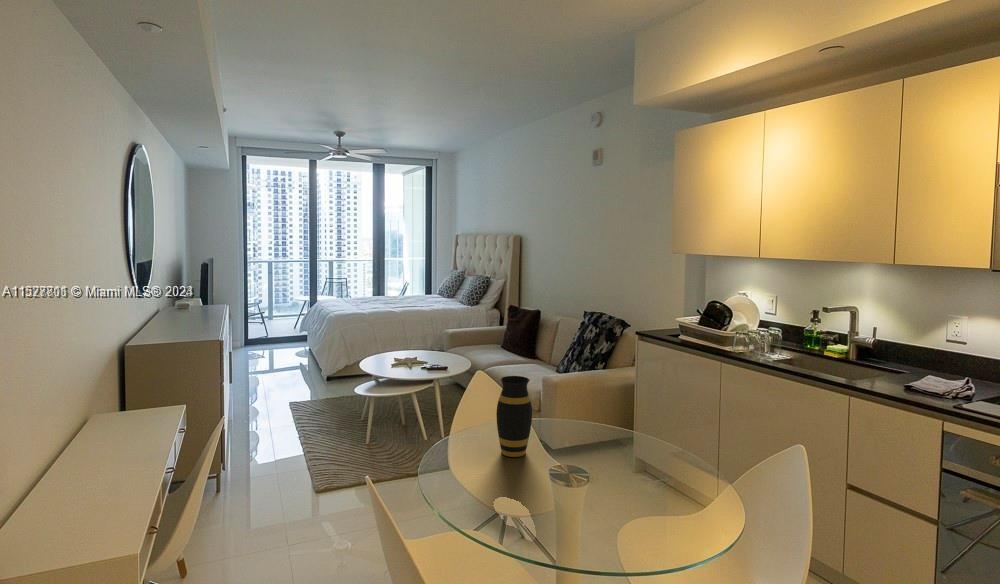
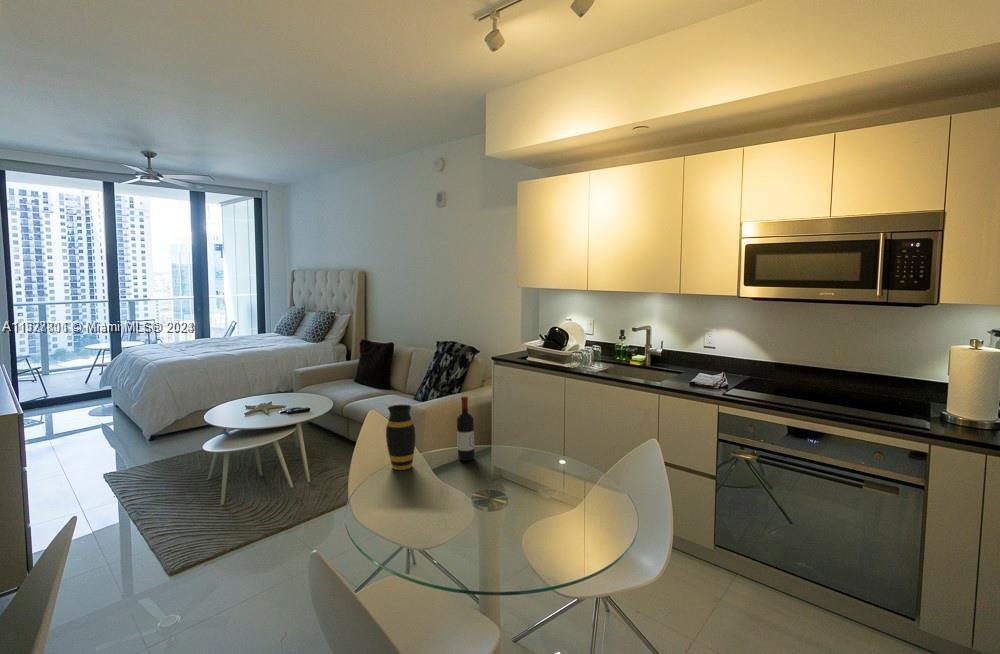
wine bottle: none [584,374,607,456] -> present [457,396,475,461]

